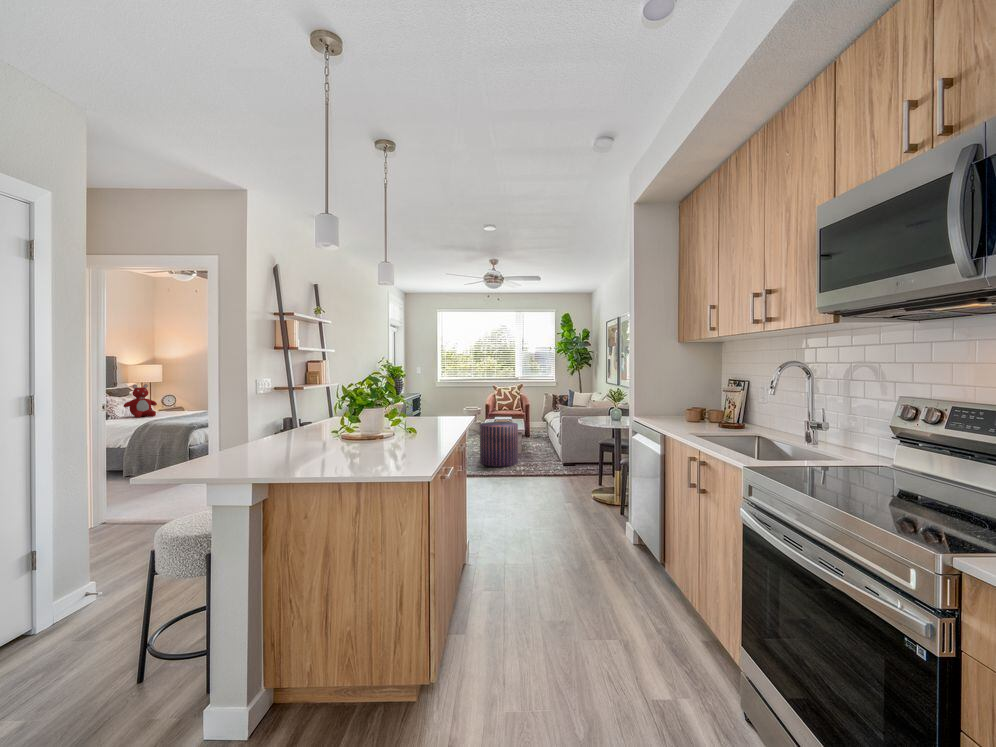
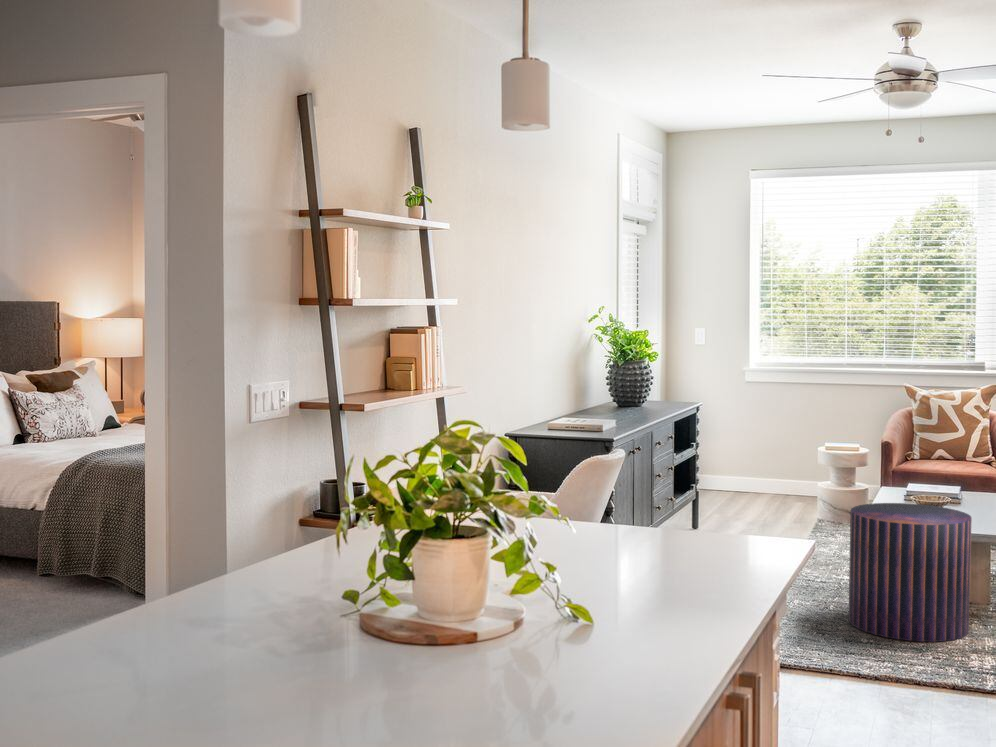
teddy bear: present [124,384,157,418] -> none [53,370,114,443]

